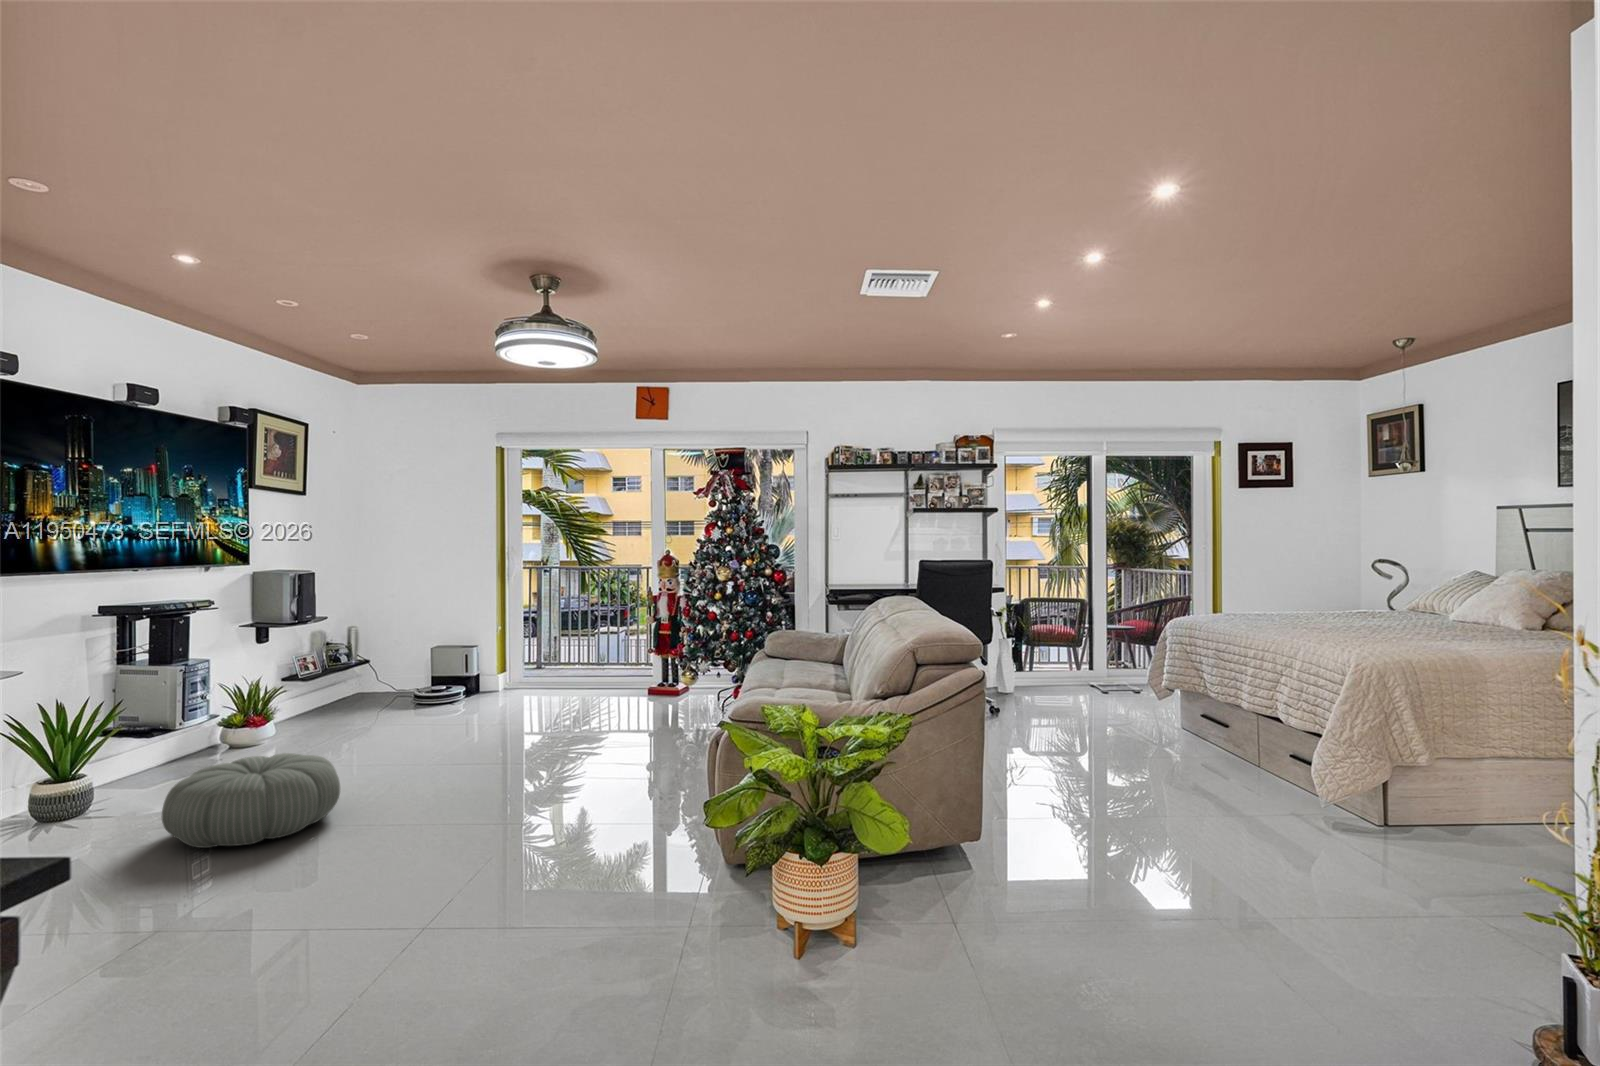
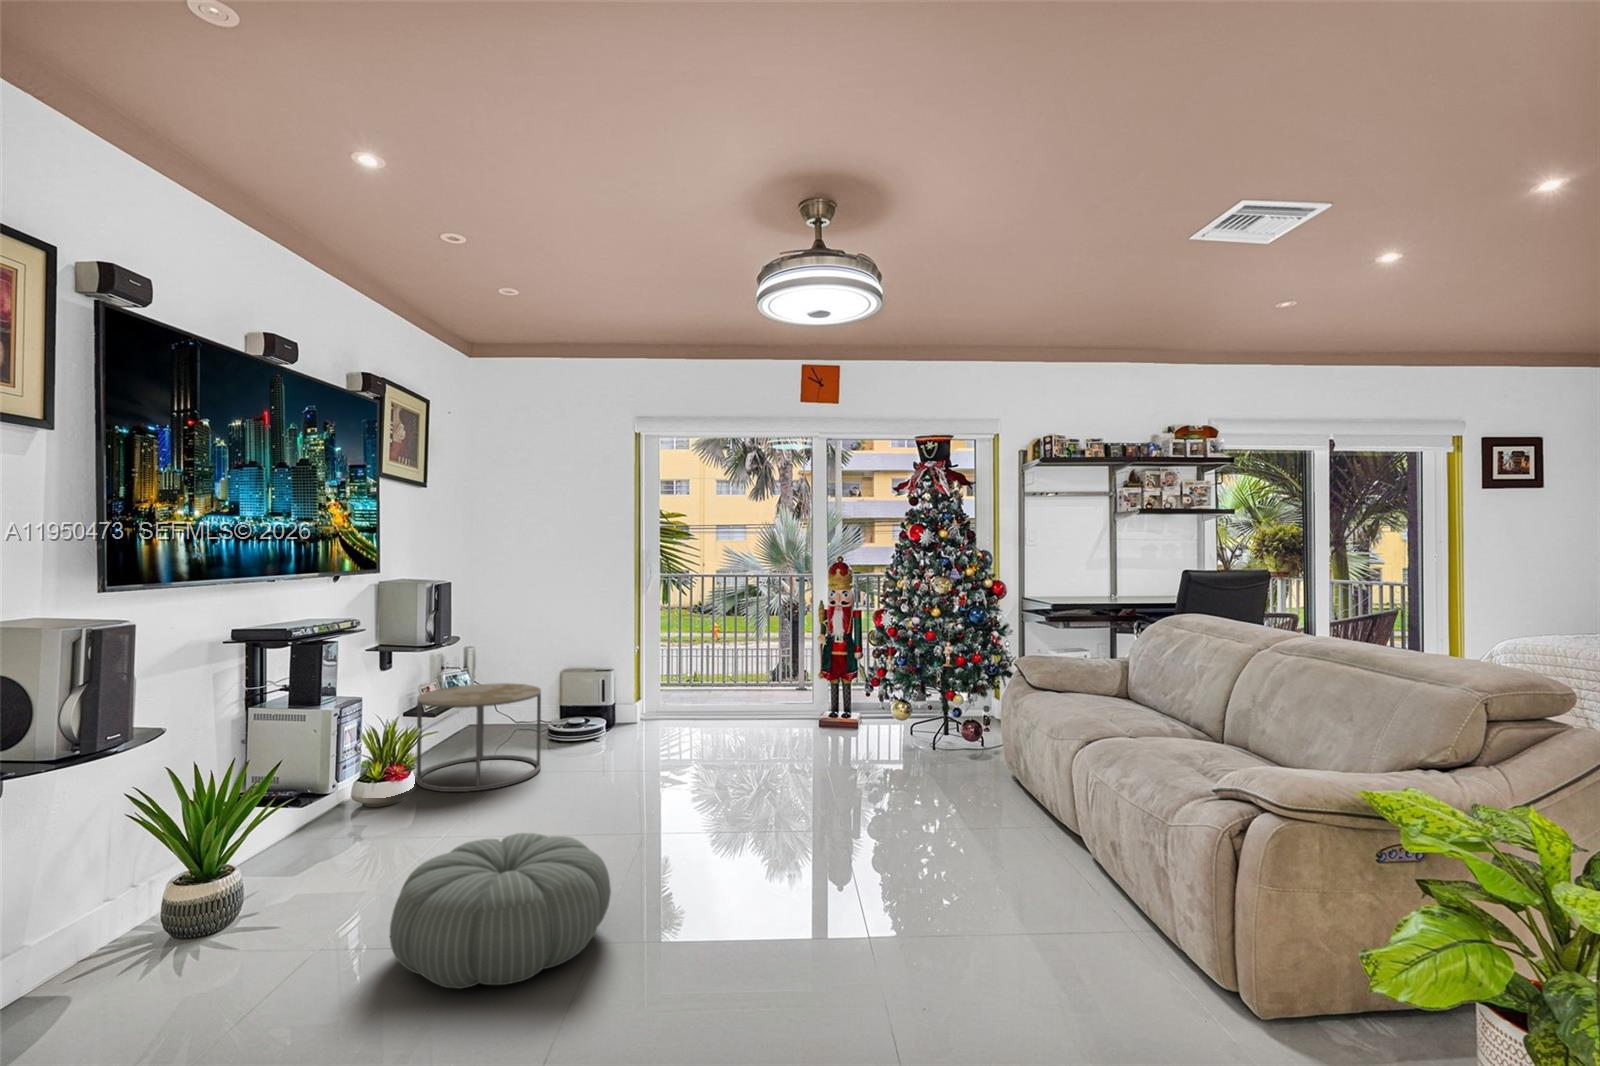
side table: none [281,654,390,737] -> present [416,683,541,792]

